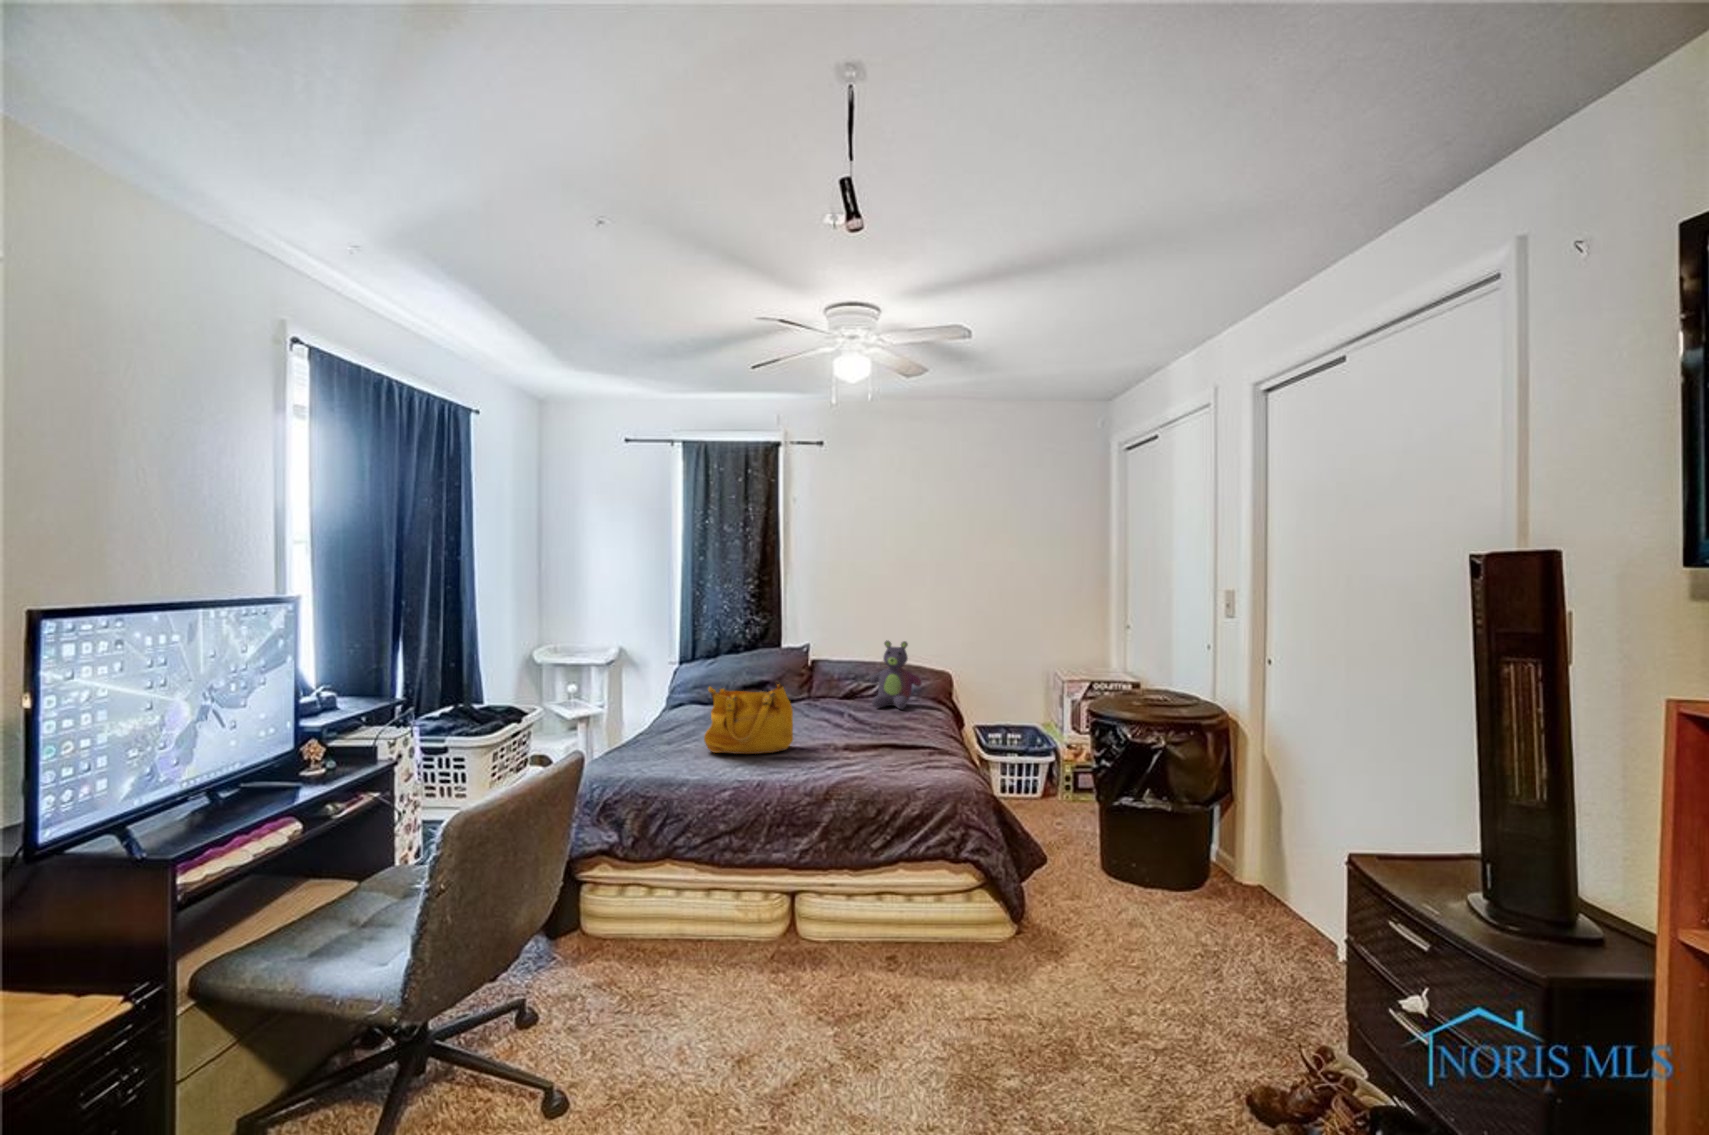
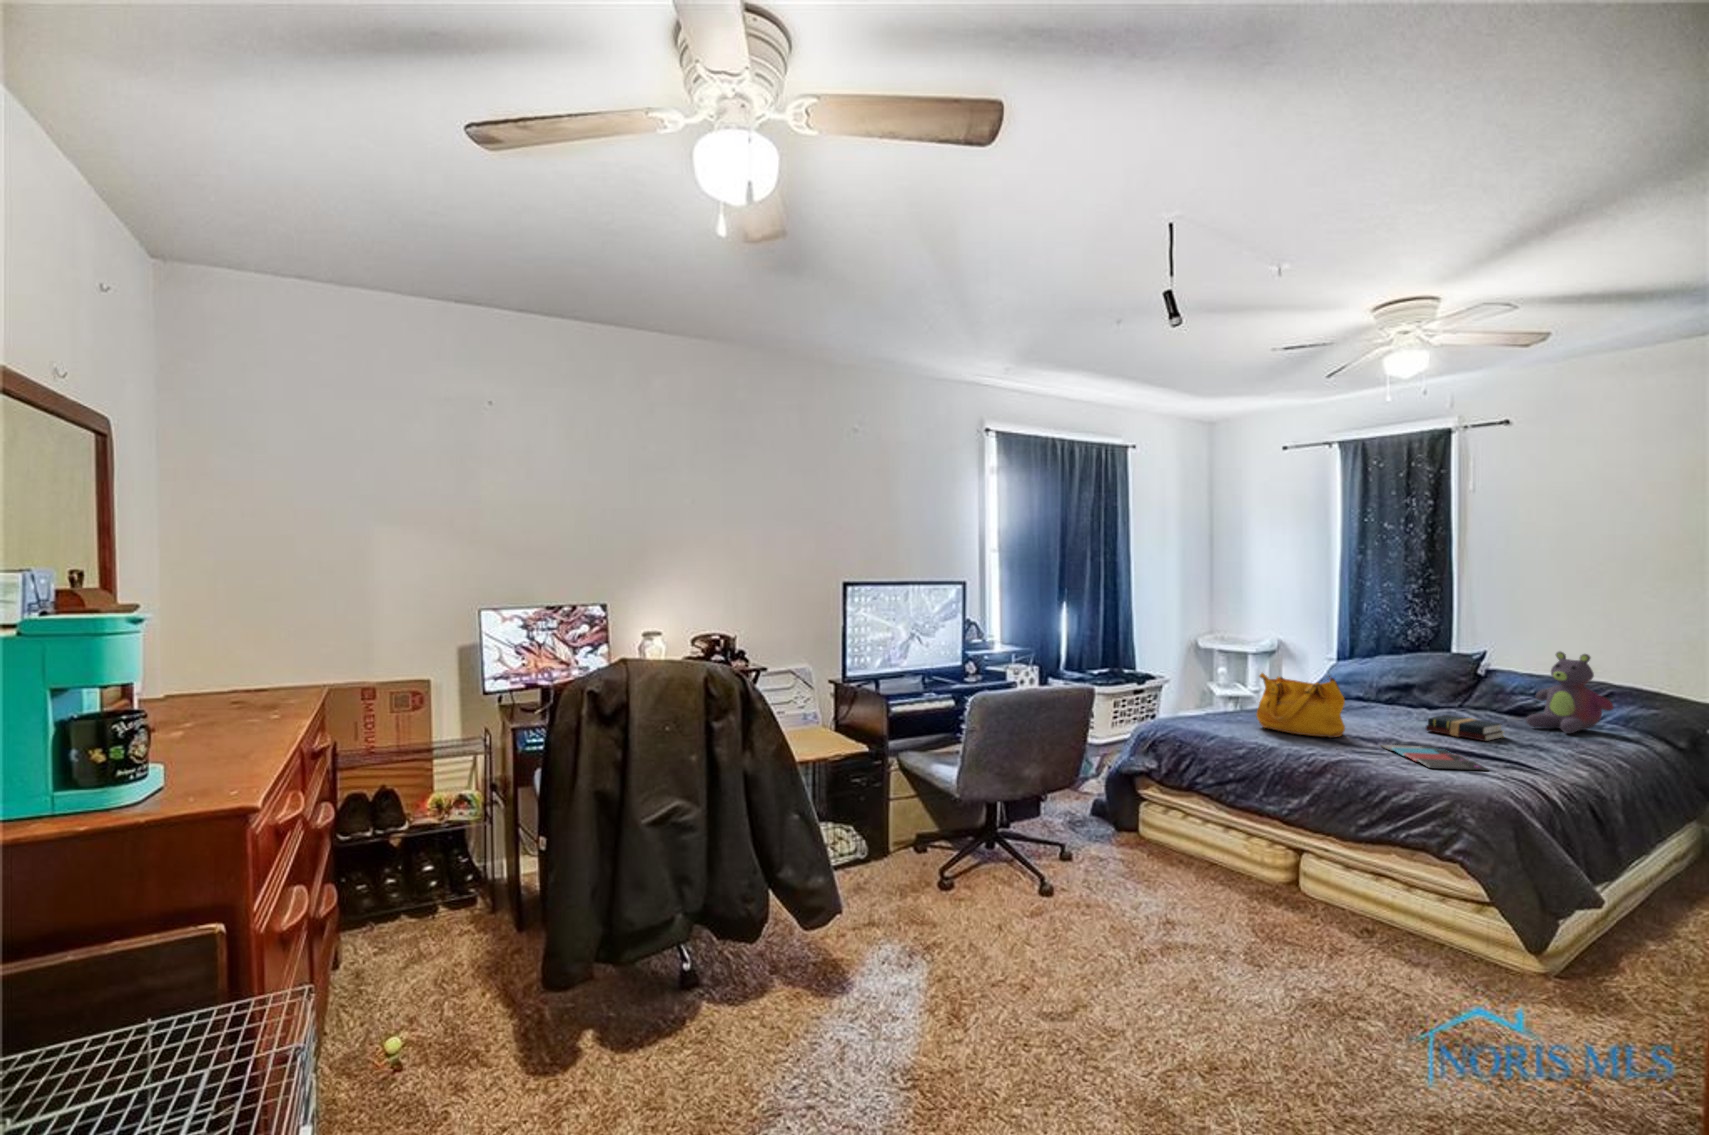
hardback book: none [831,707,879,728] -> present [1426,715,1503,741]
smartphone: none [833,742,932,767] -> present [1381,745,1488,771]

